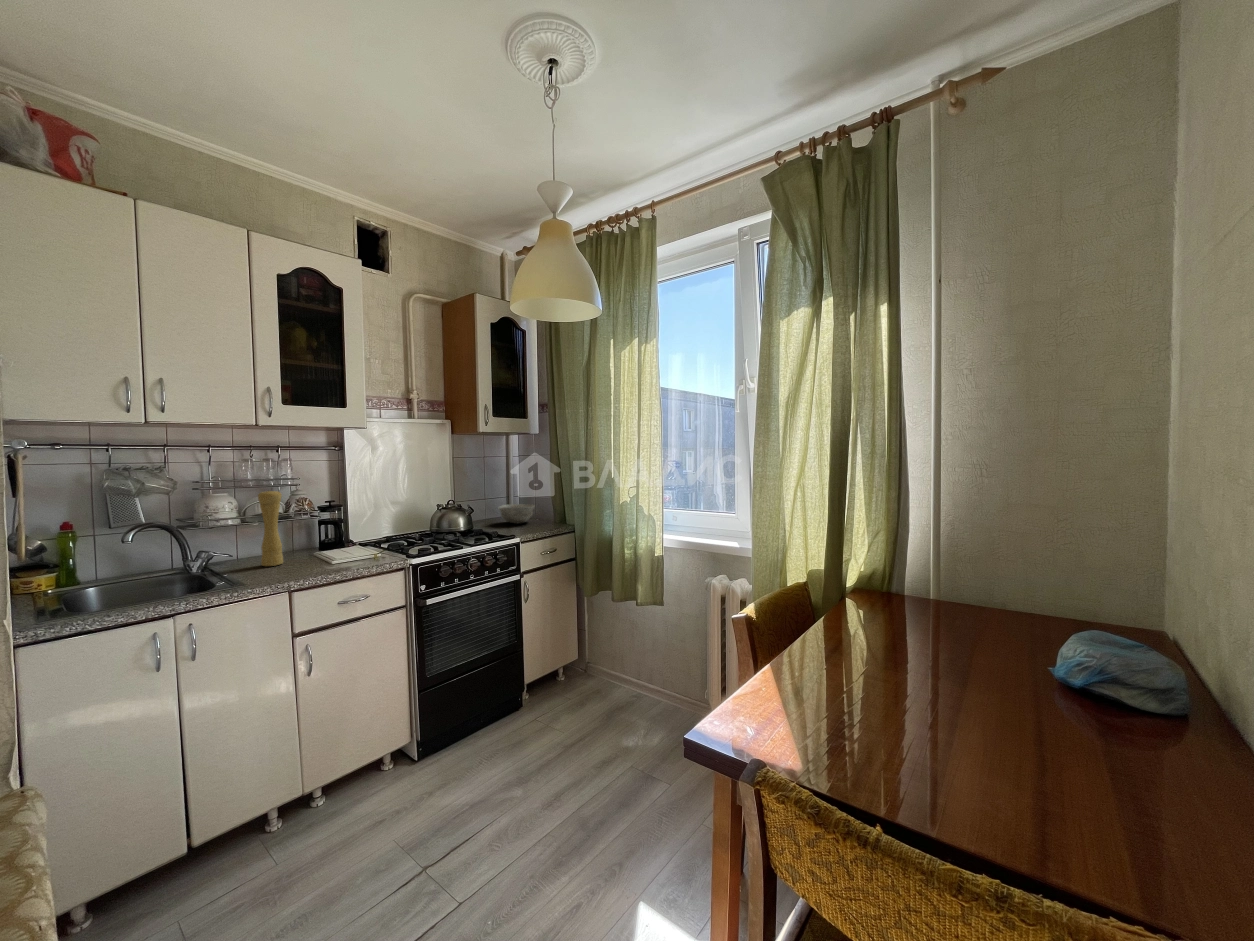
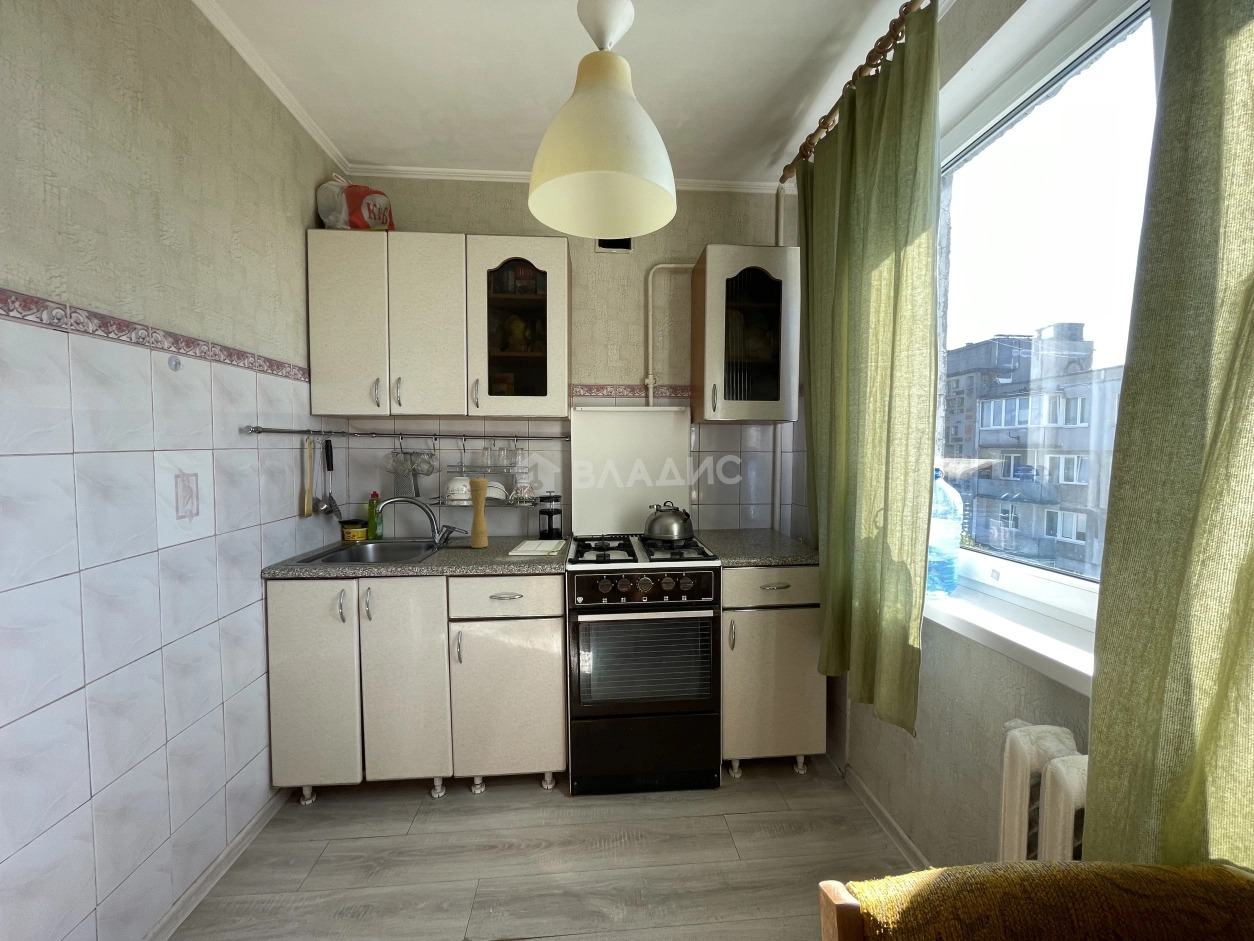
bowl: present [498,504,535,524] -> none [738,515,788,542]

